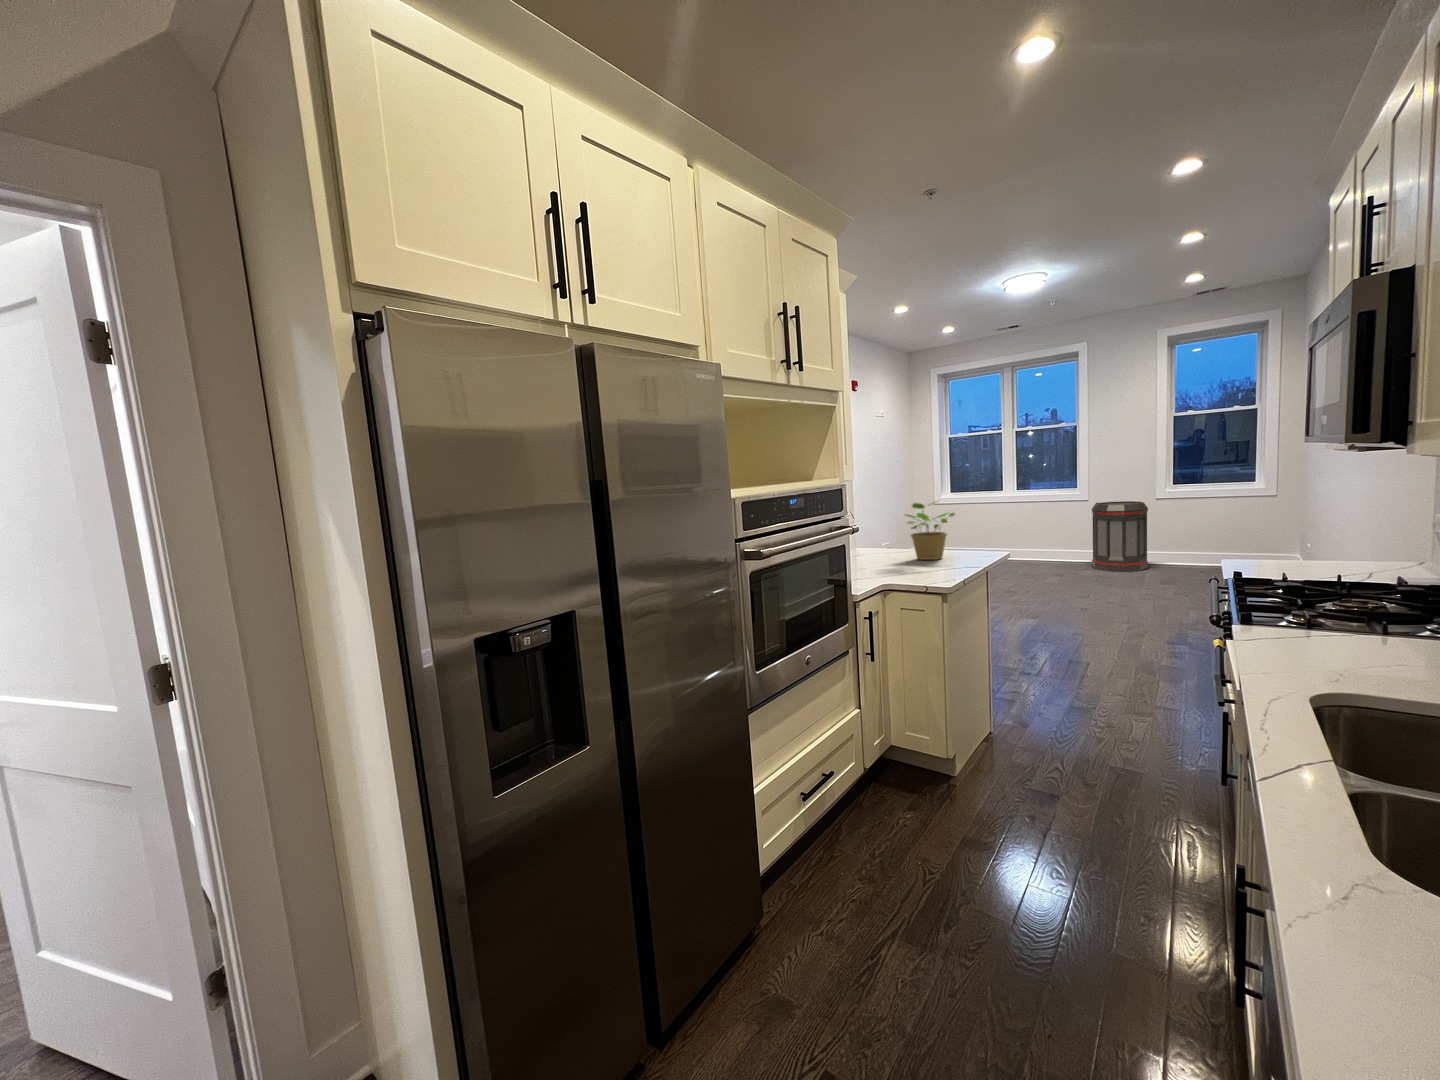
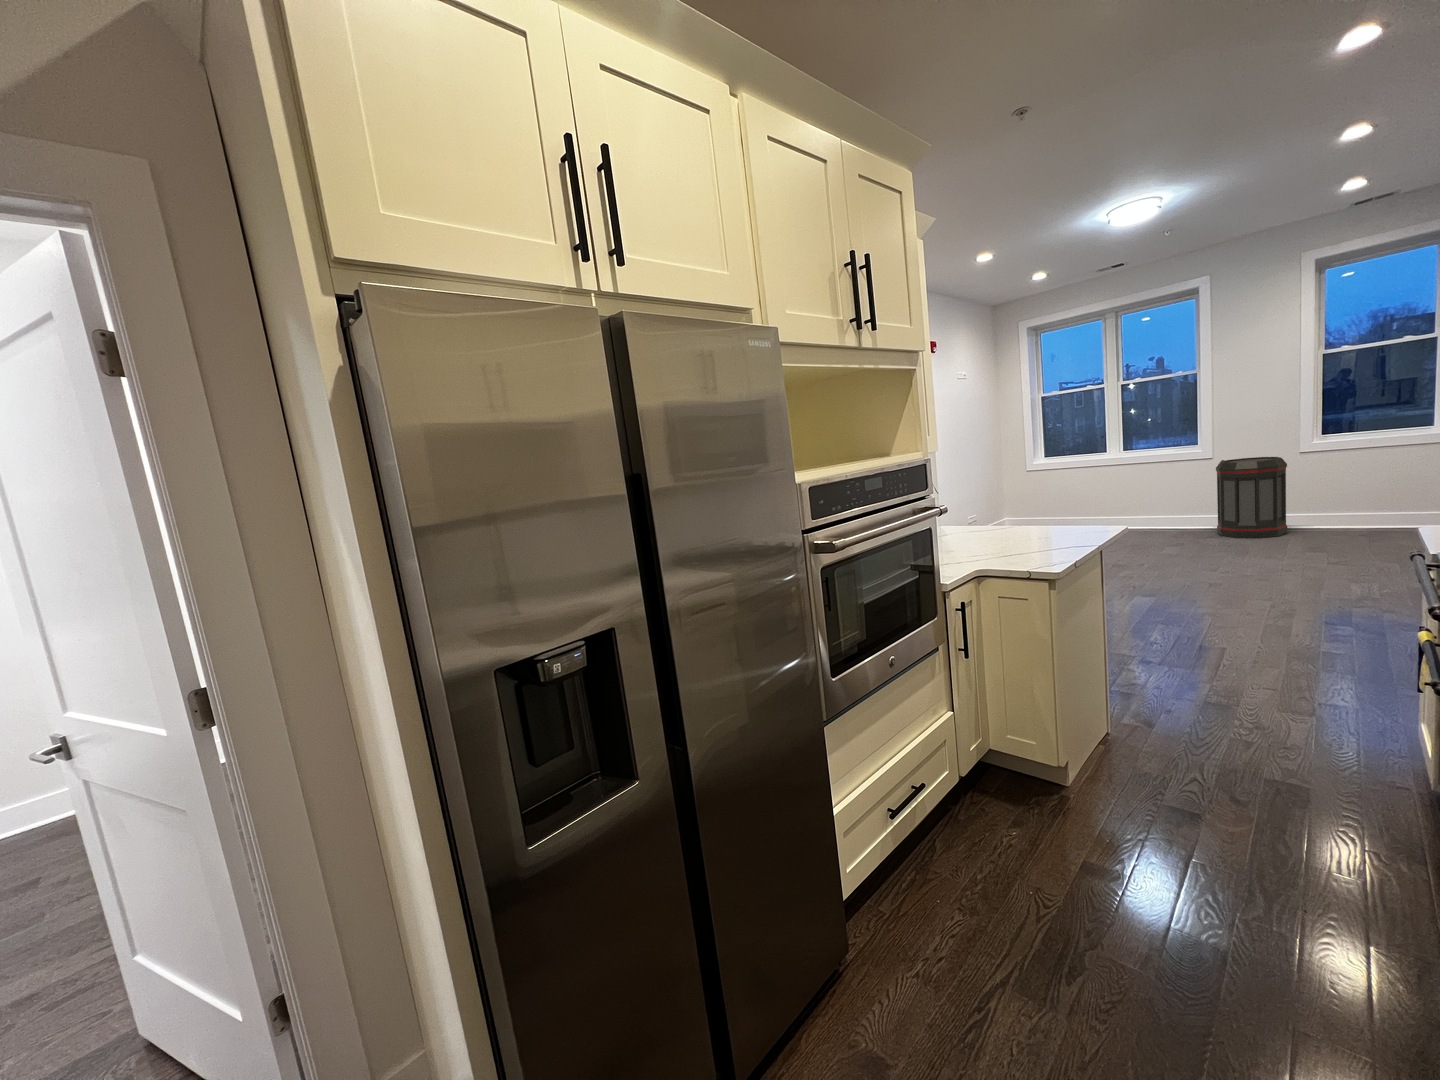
potted plant: present [906,502,955,560] -> none [997,470,1059,539]

